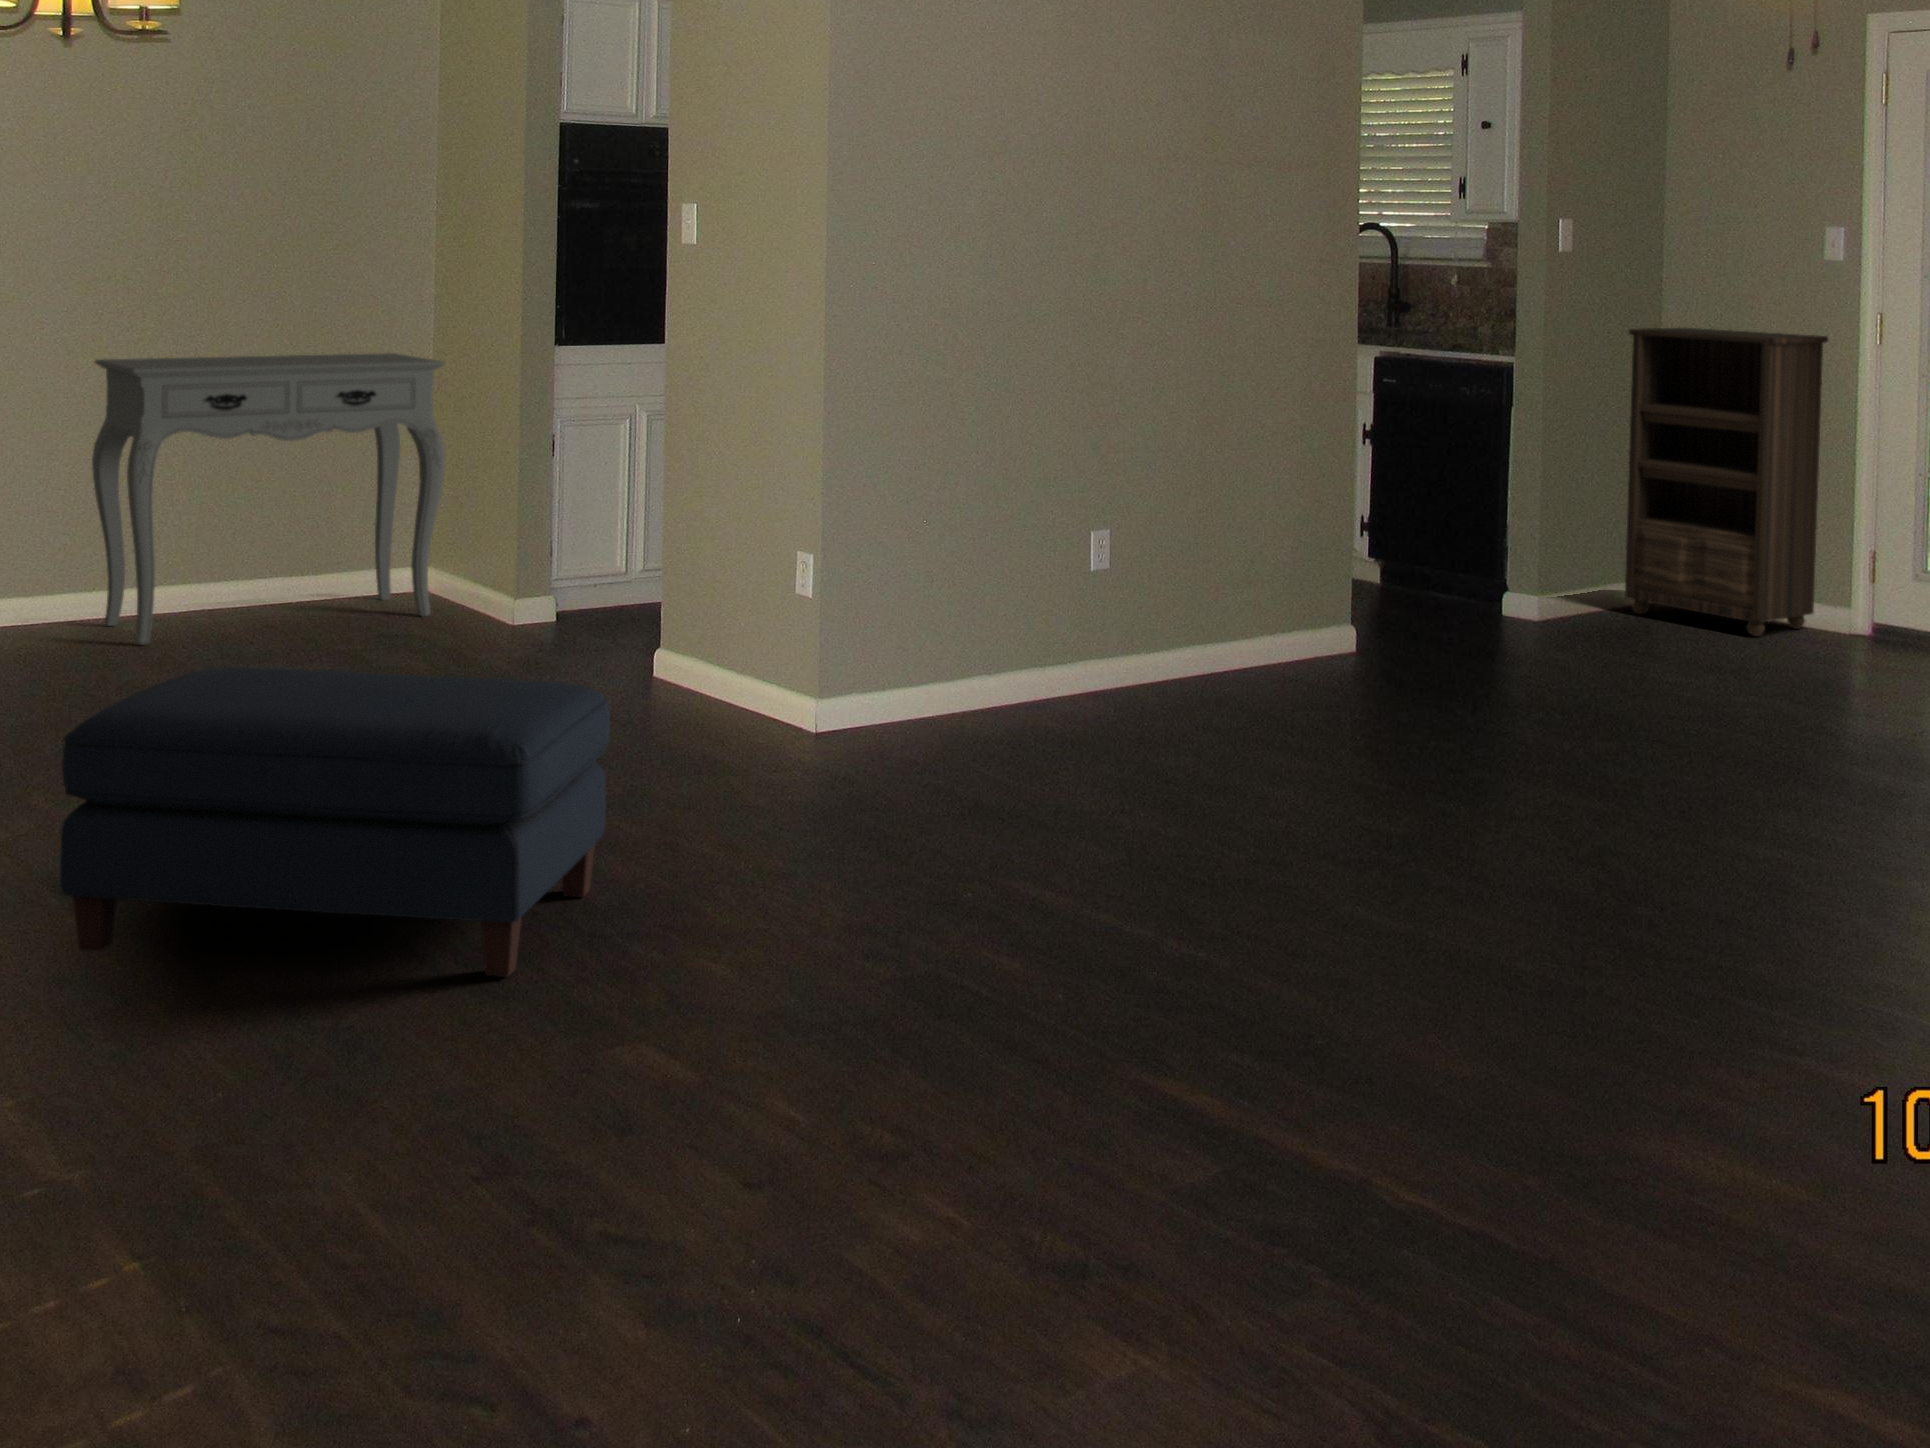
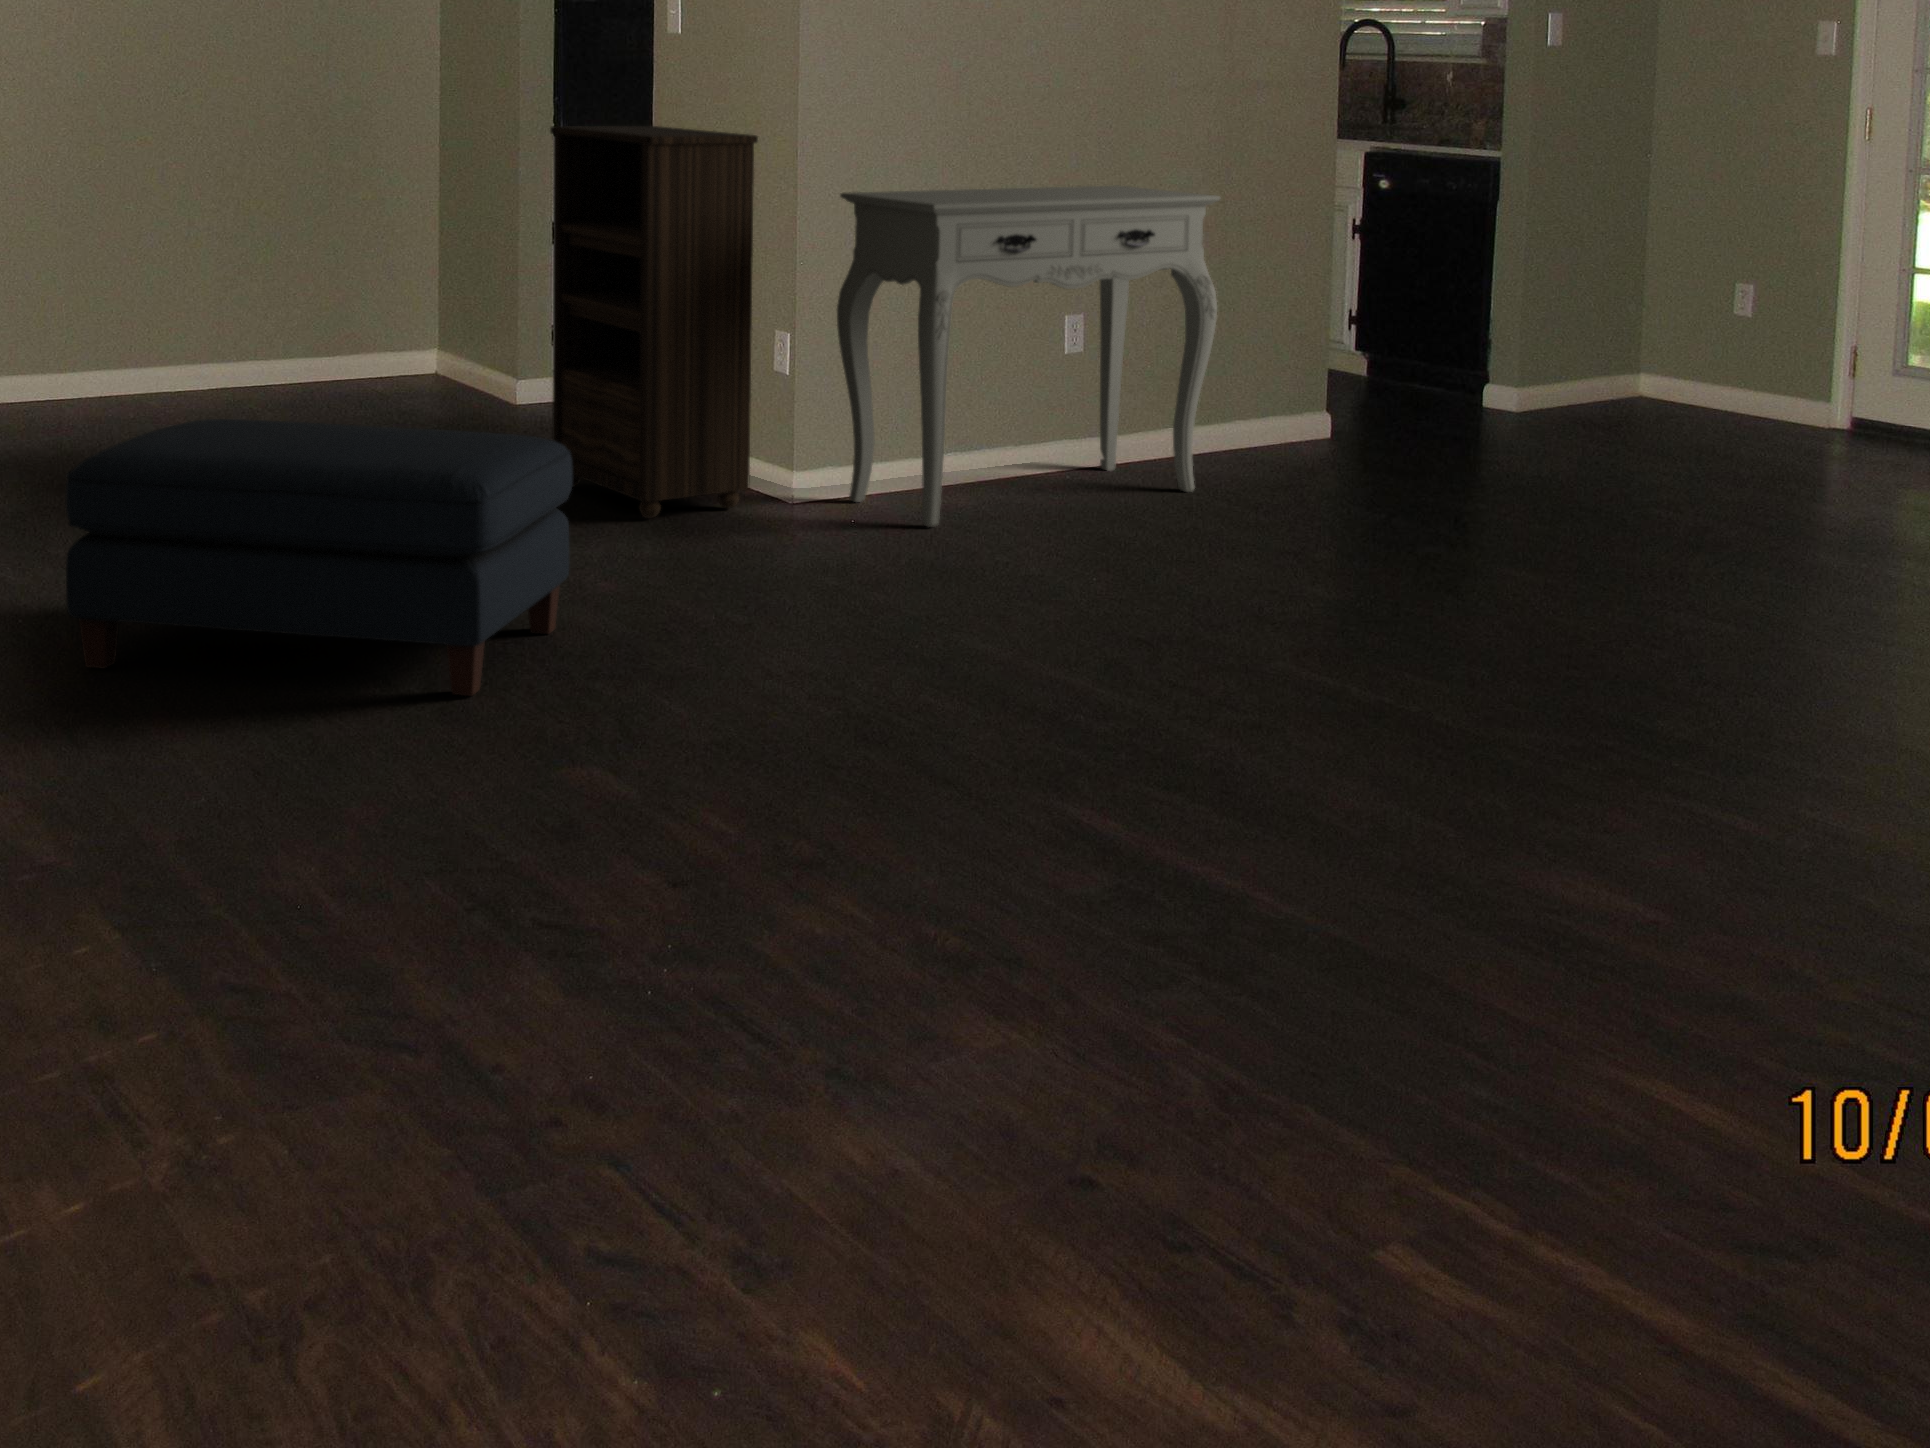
bookshelf: present [1625,328,1828,636] -> present [550,126,758,518]
console table: present [92,353,445,645] -> present [837,186,1220,527]

